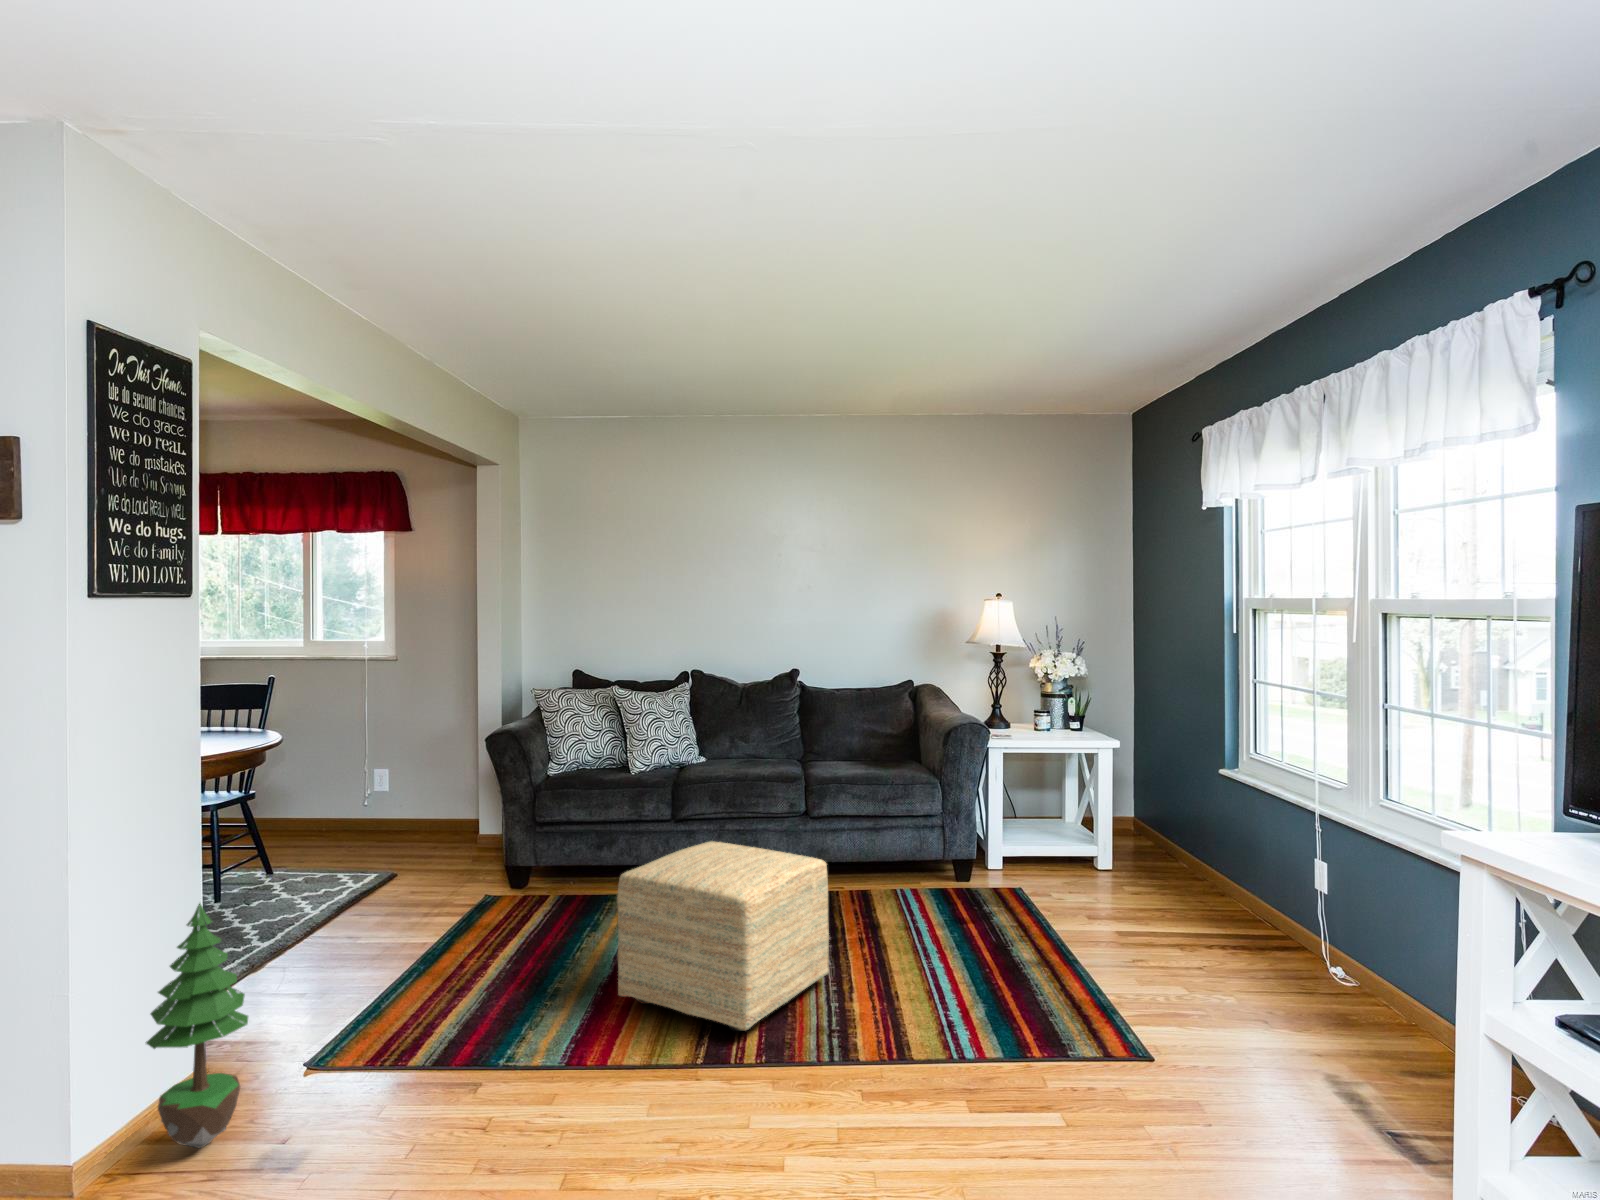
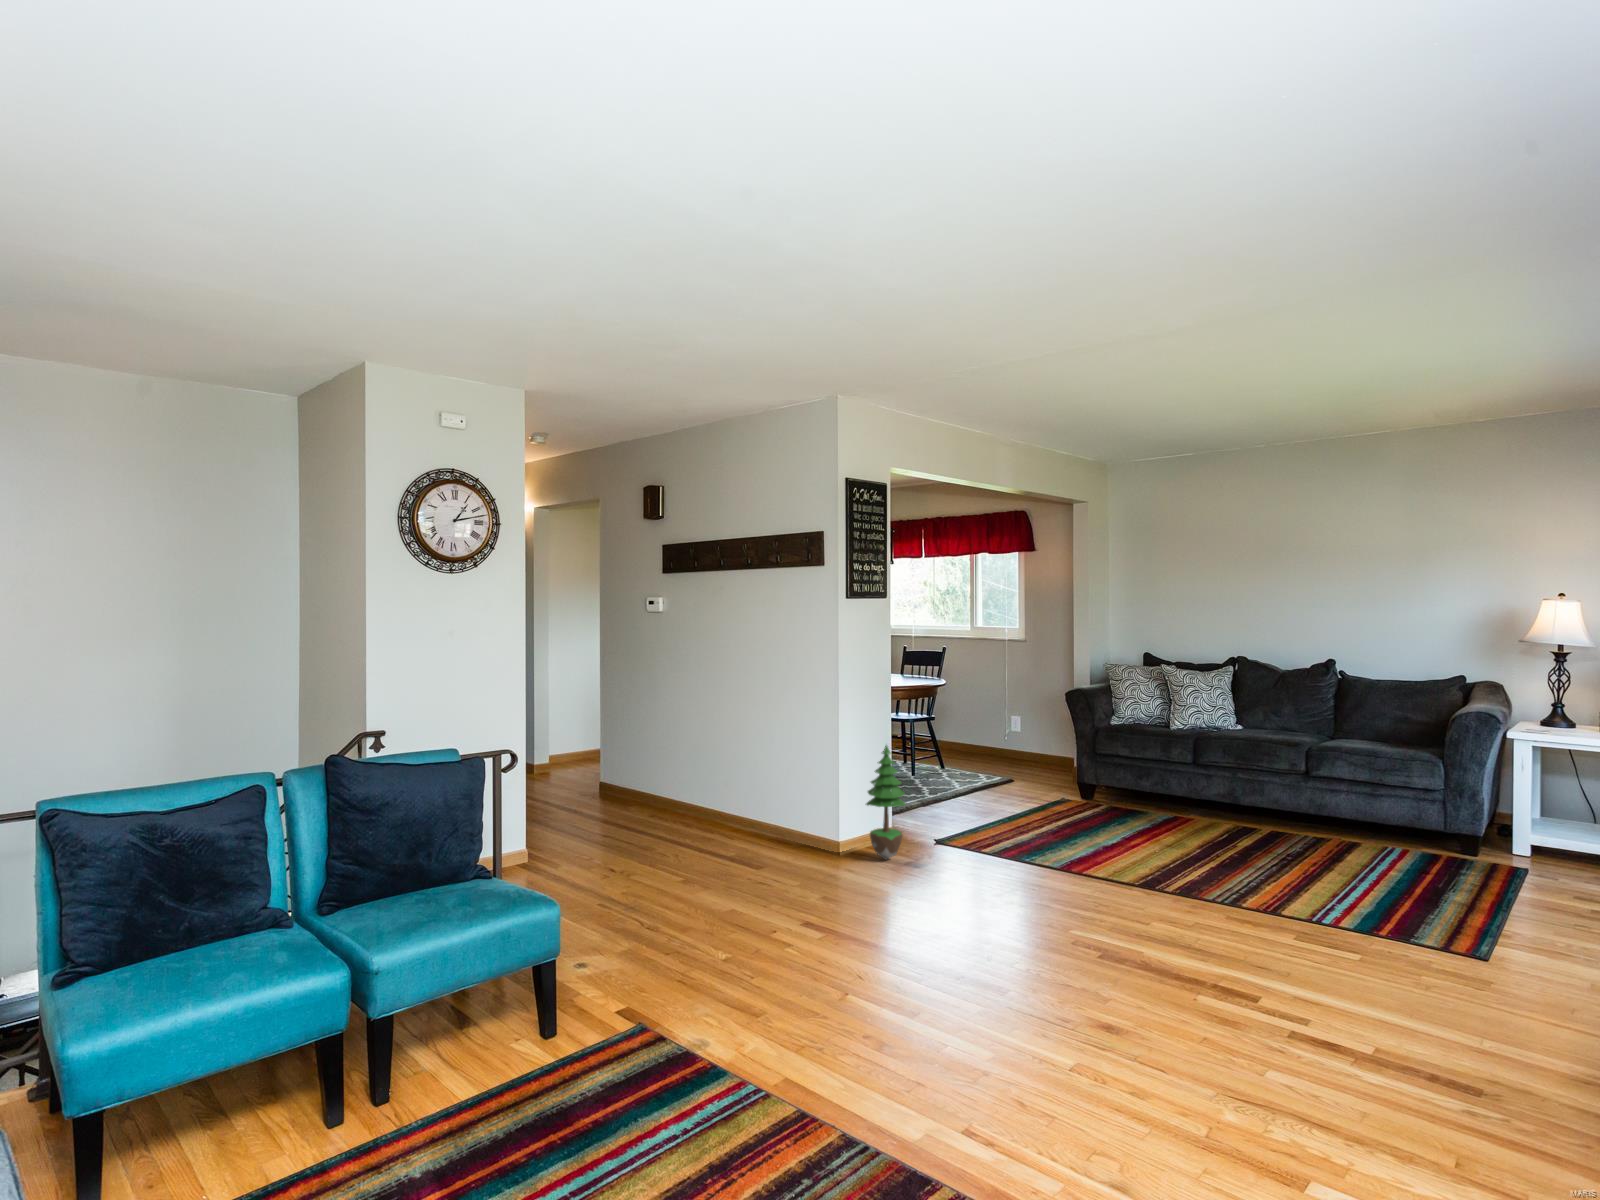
ottoman: present [617,841,829,1031] -> none [1111,770,1265,882]

